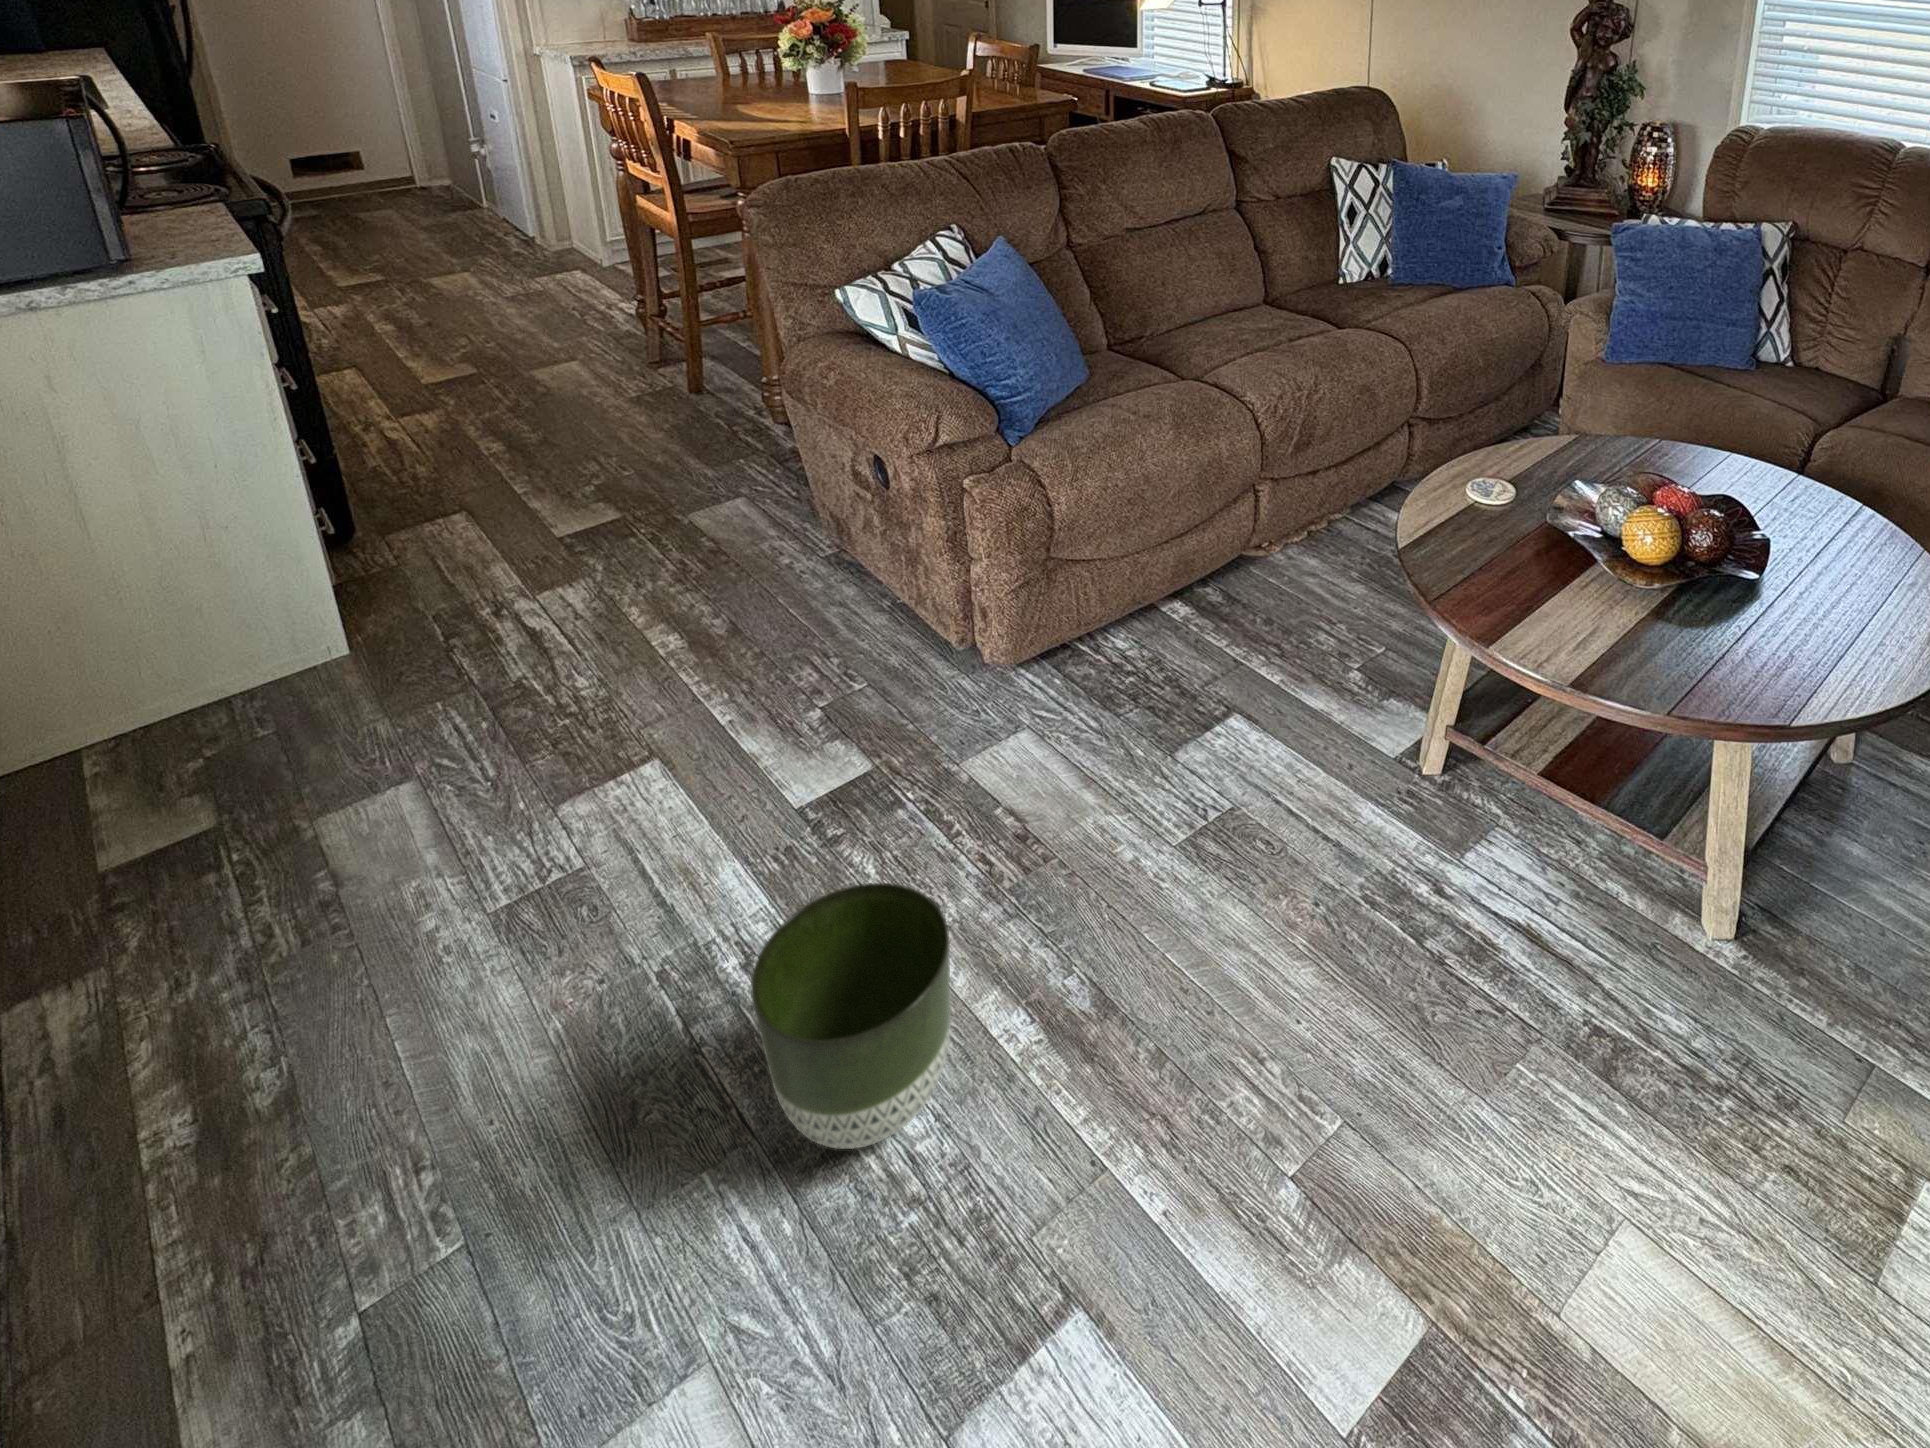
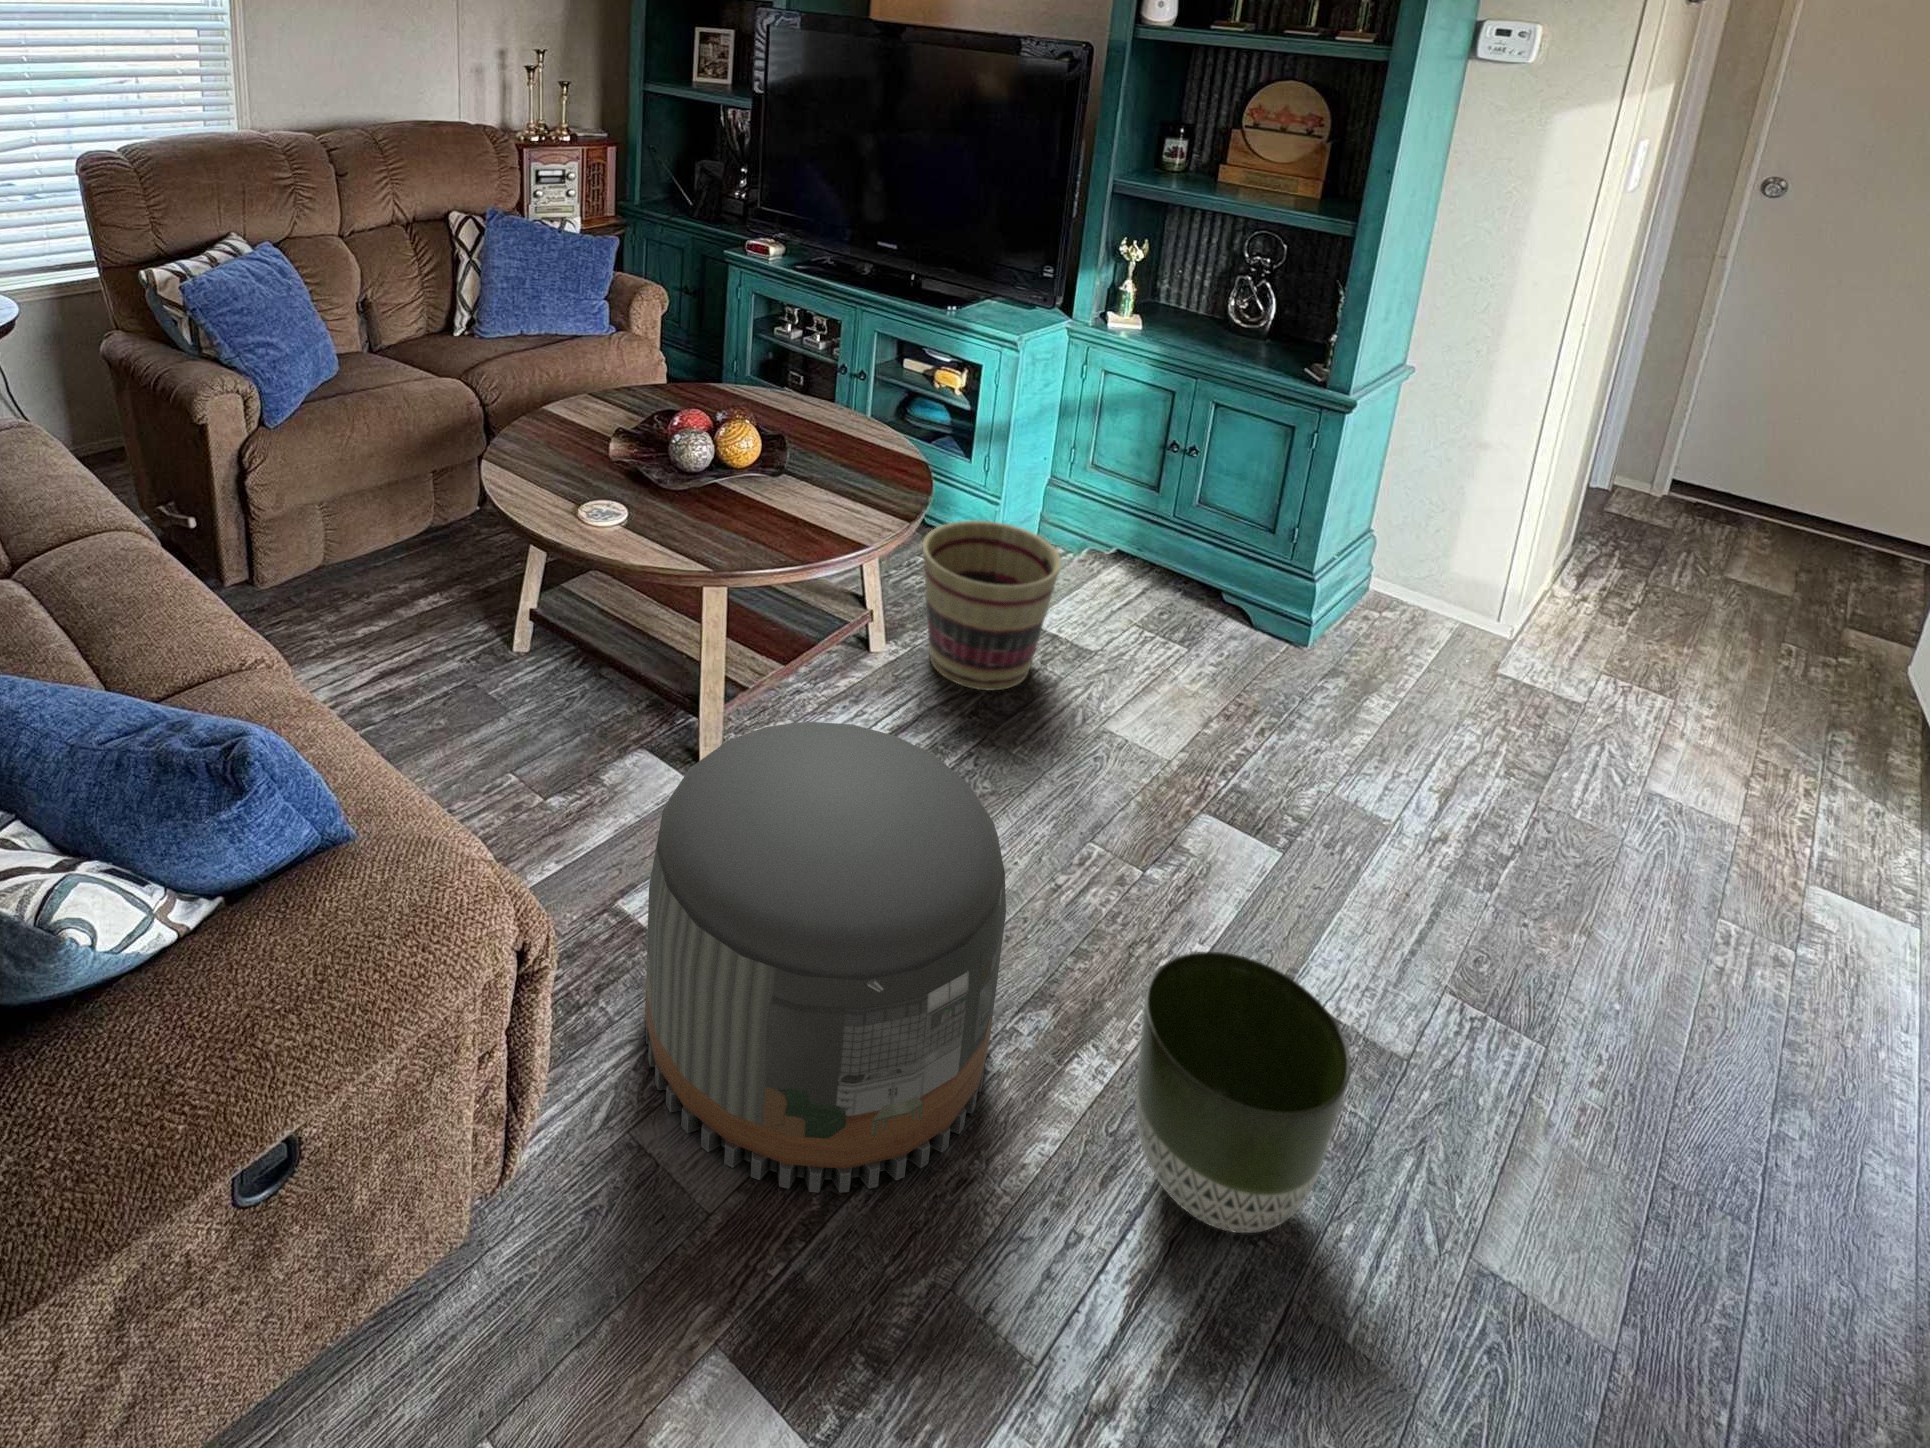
pouf: none [943,578,1238,944] -> present [645,721,1006,1192]
basket: none [1646,834,1877,1136] -> present [923,520,1061,691]

